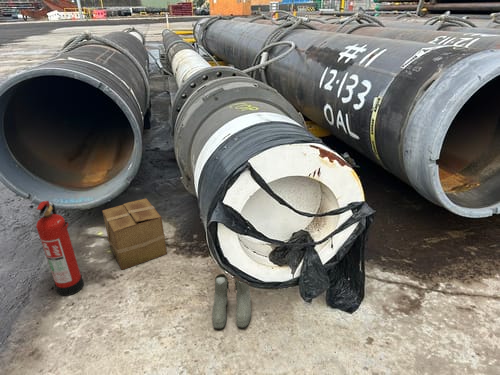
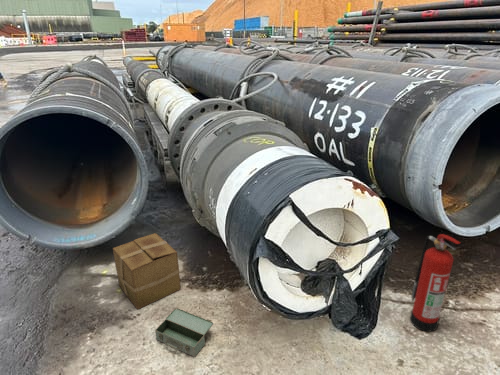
fire extinguisher: present [36,201,84,296] -> present [410,234,460,332]
toolbox: none [131,271,187,318] -> present [155,308,213,357]
boots: present [212,274,251,329] -> none [244,304,282,364]

